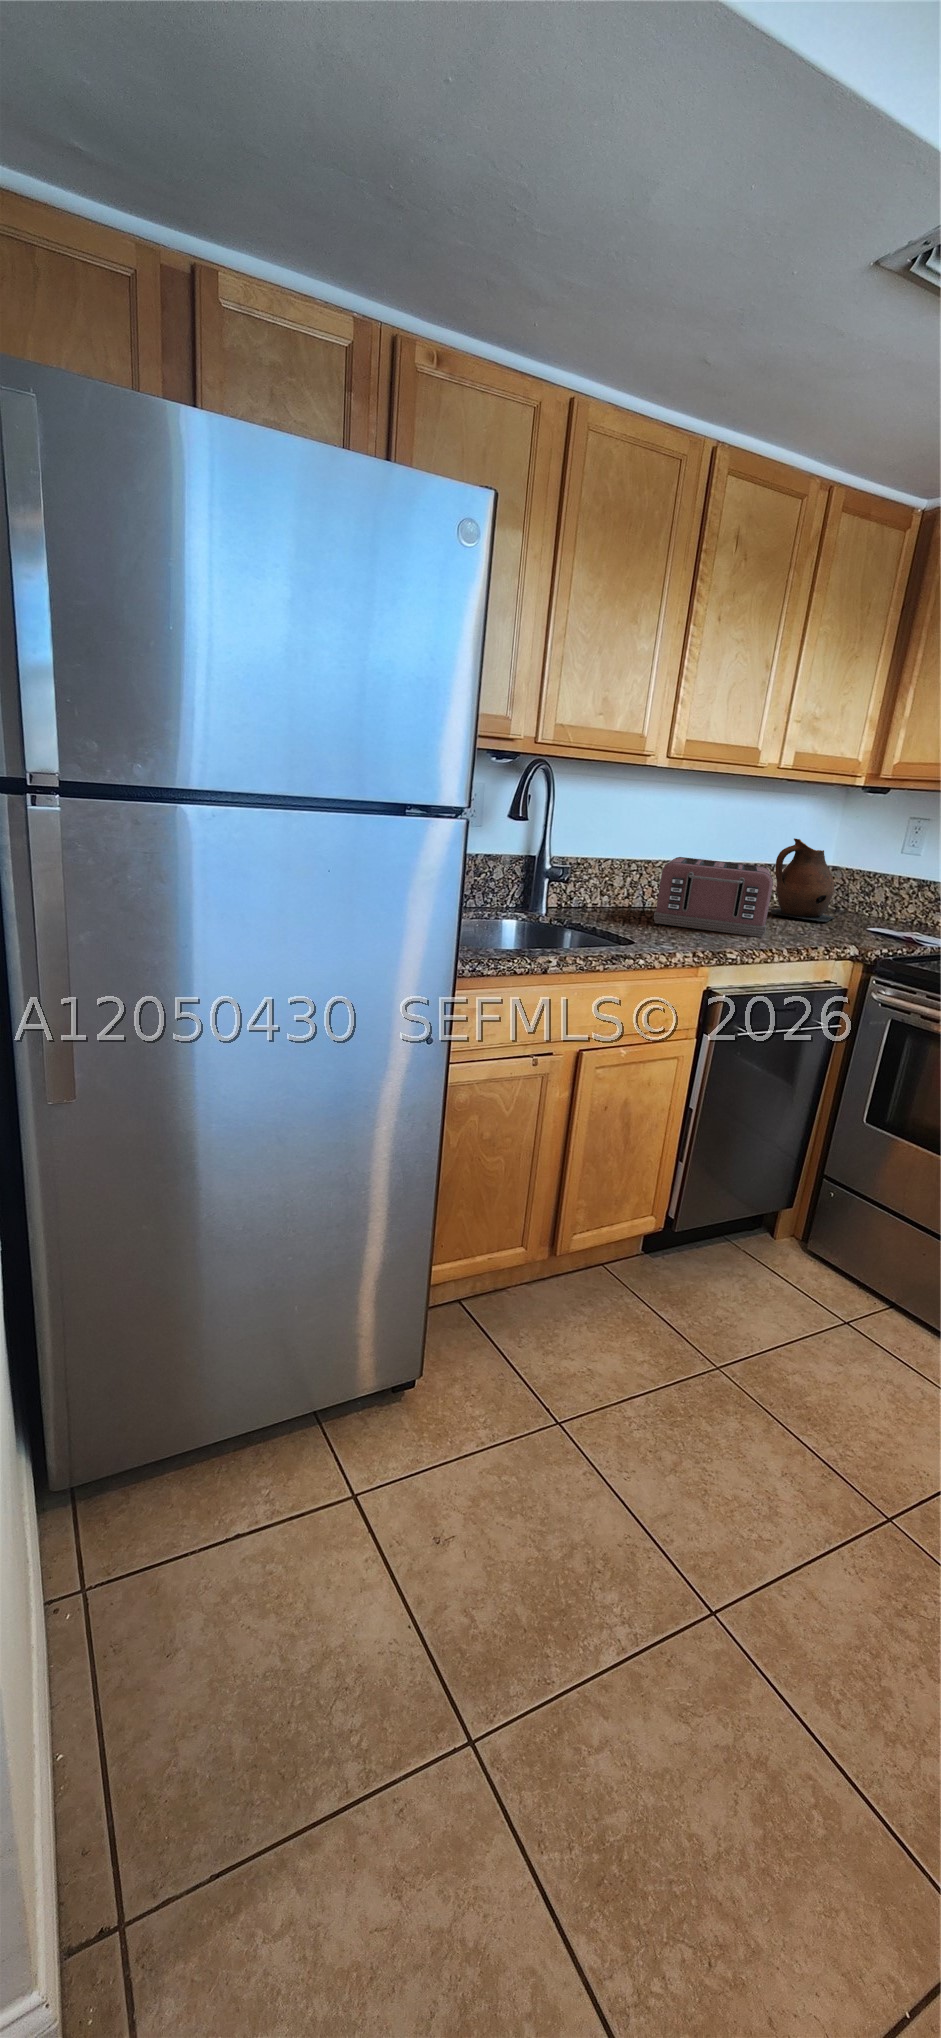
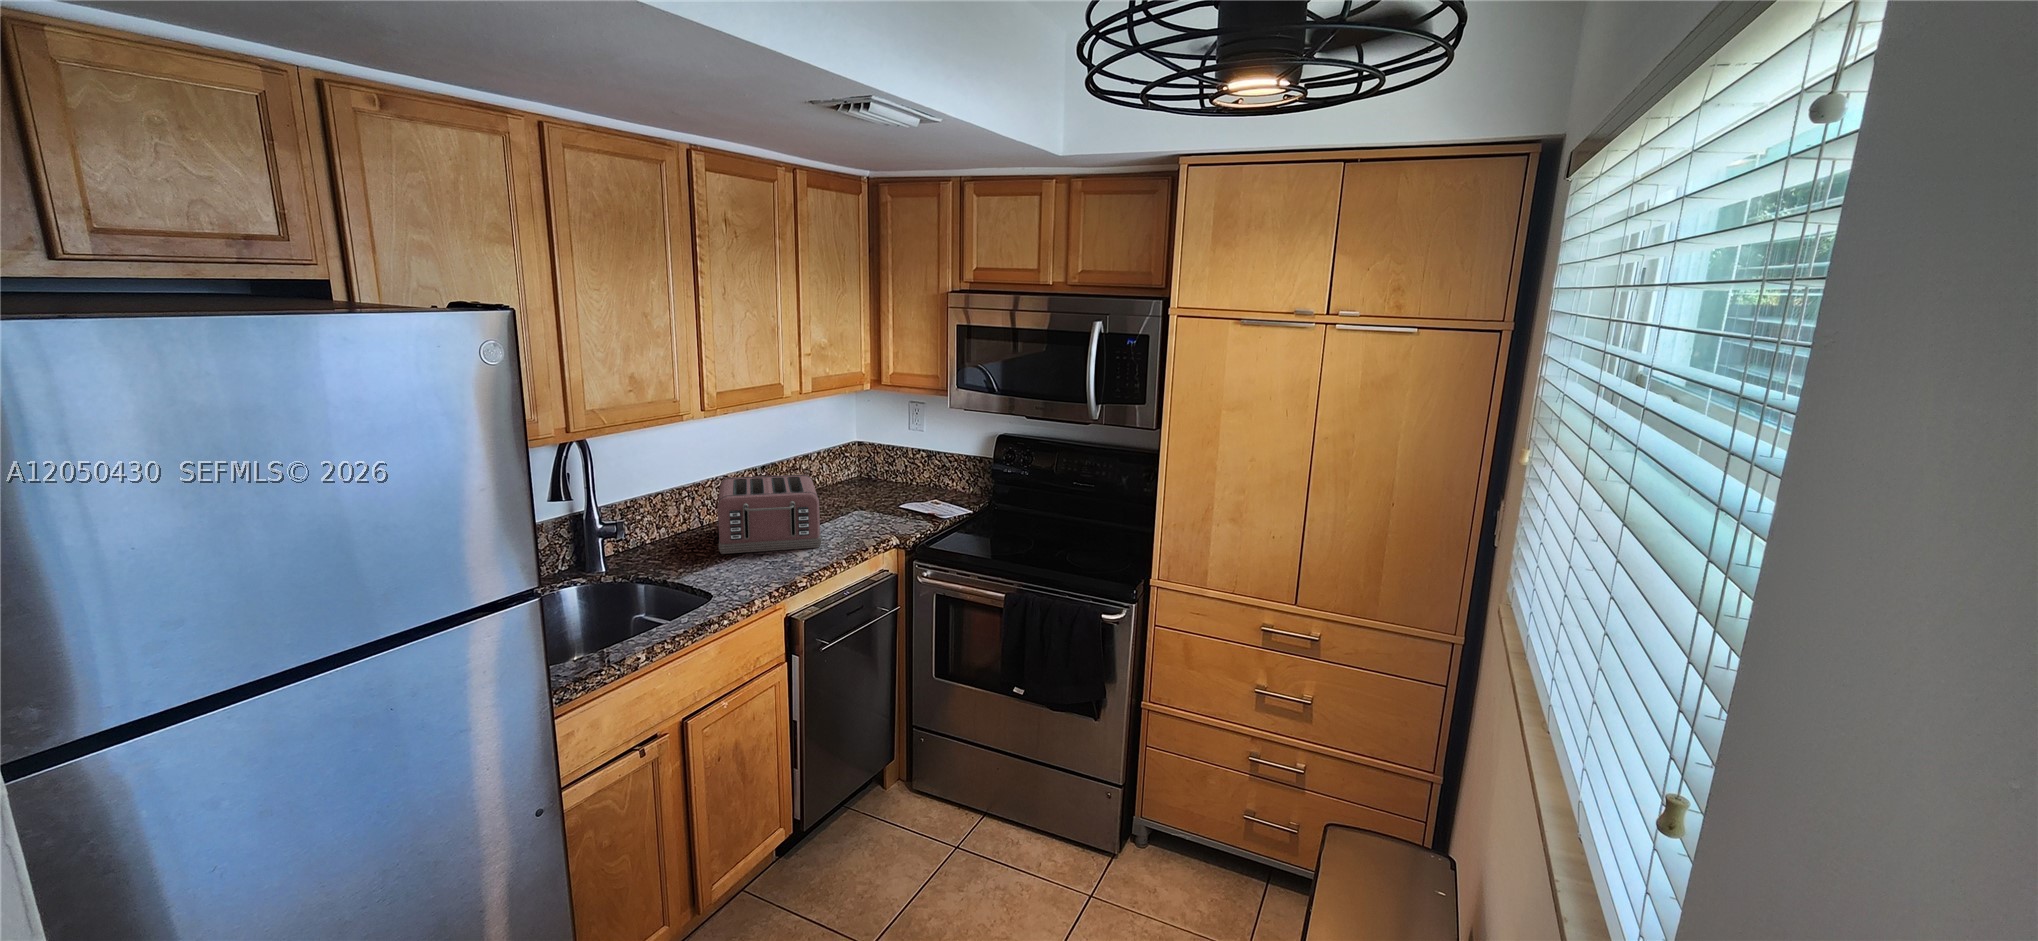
ceramic pitcher: present [771,838,835,922] -> none [813,436,870,506]

